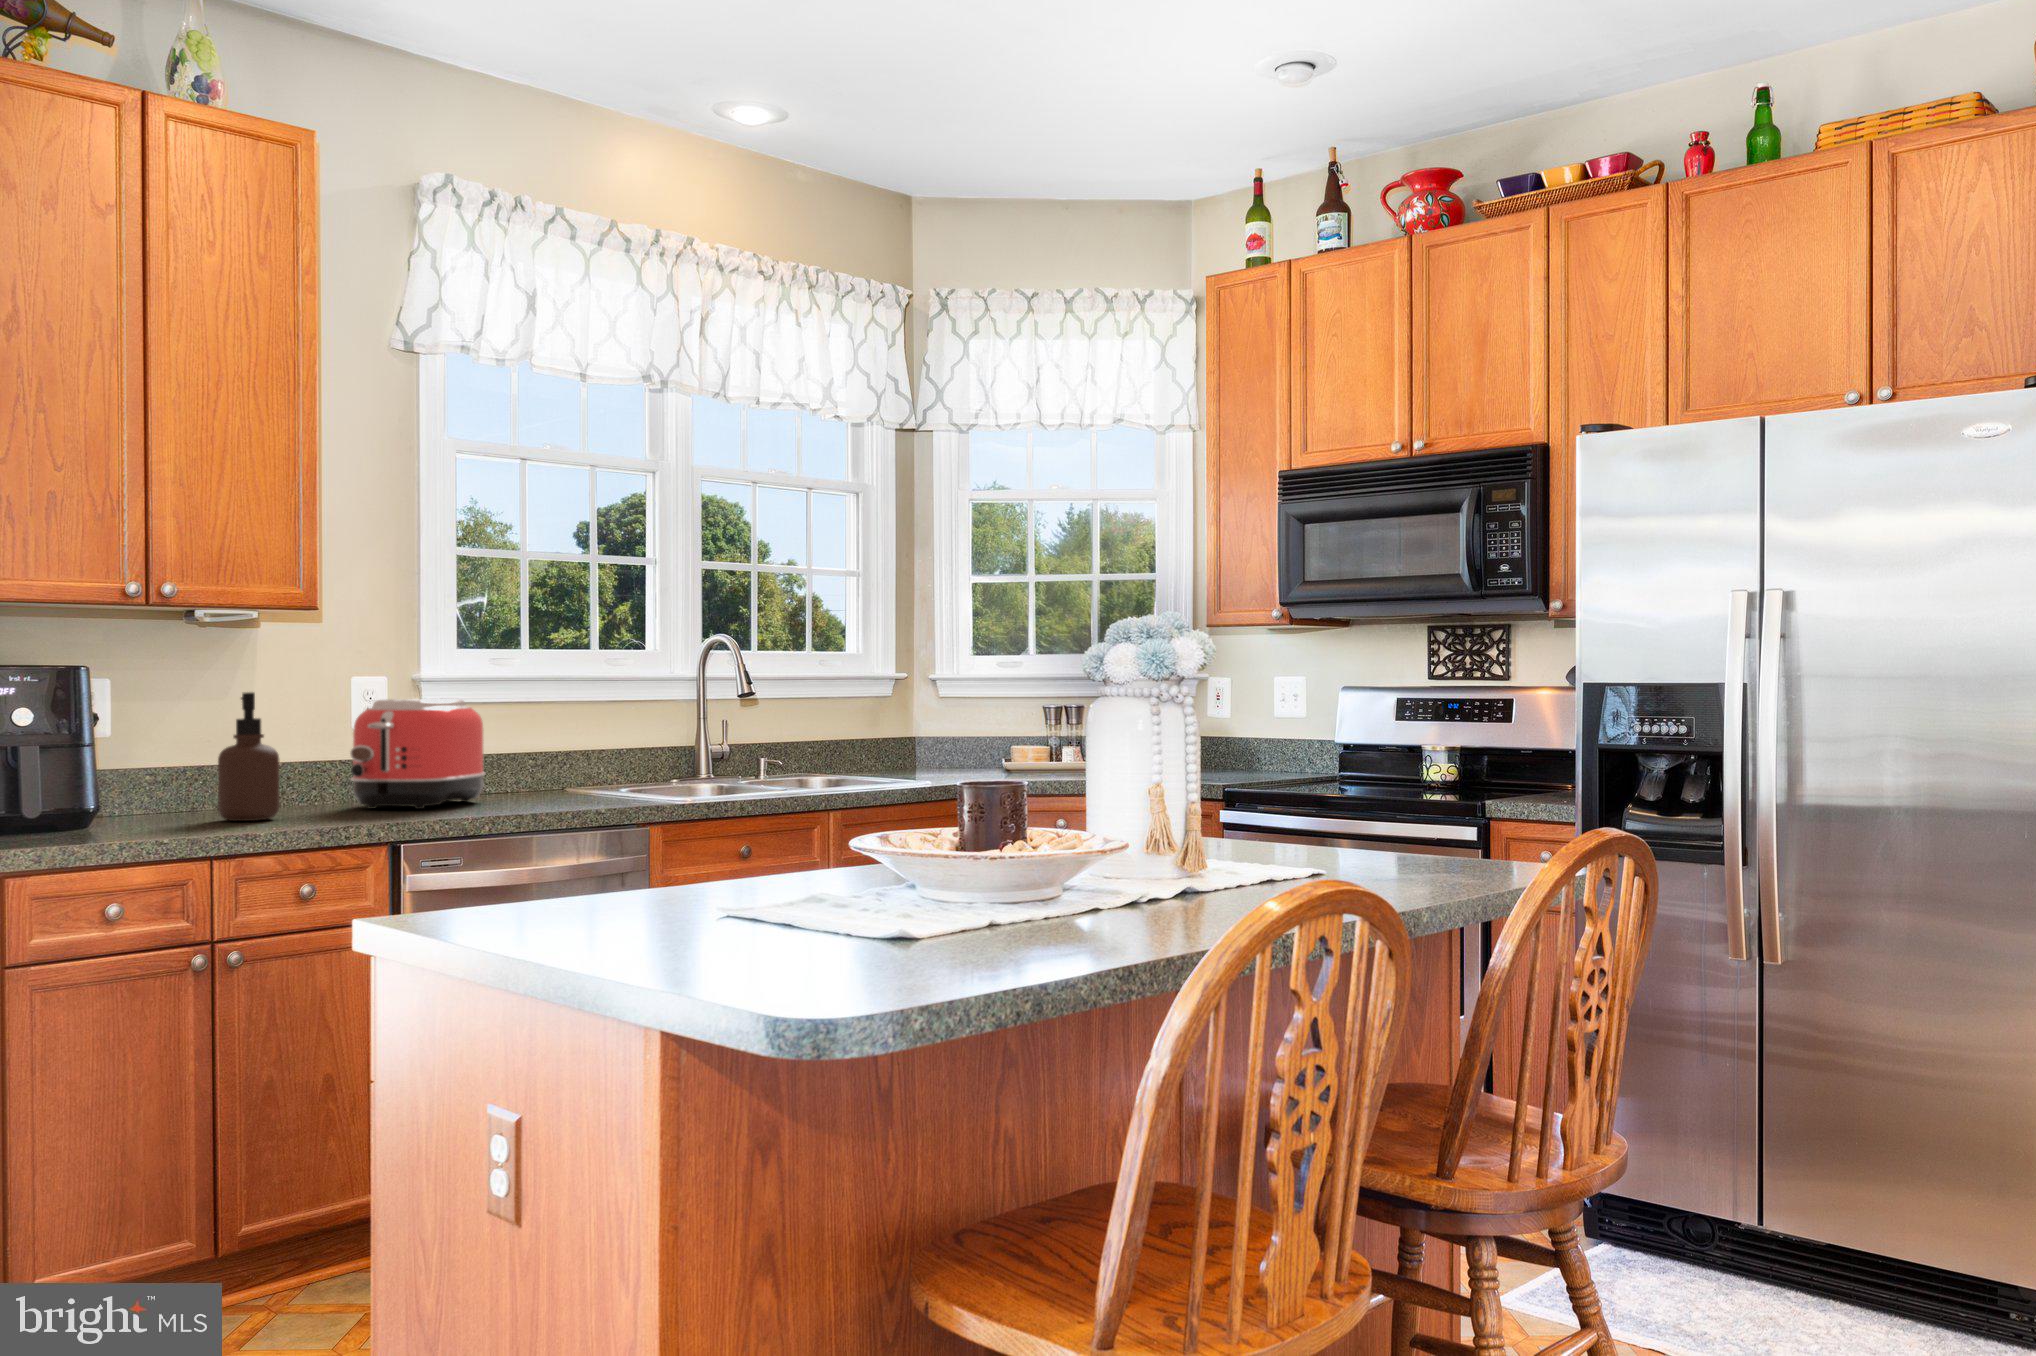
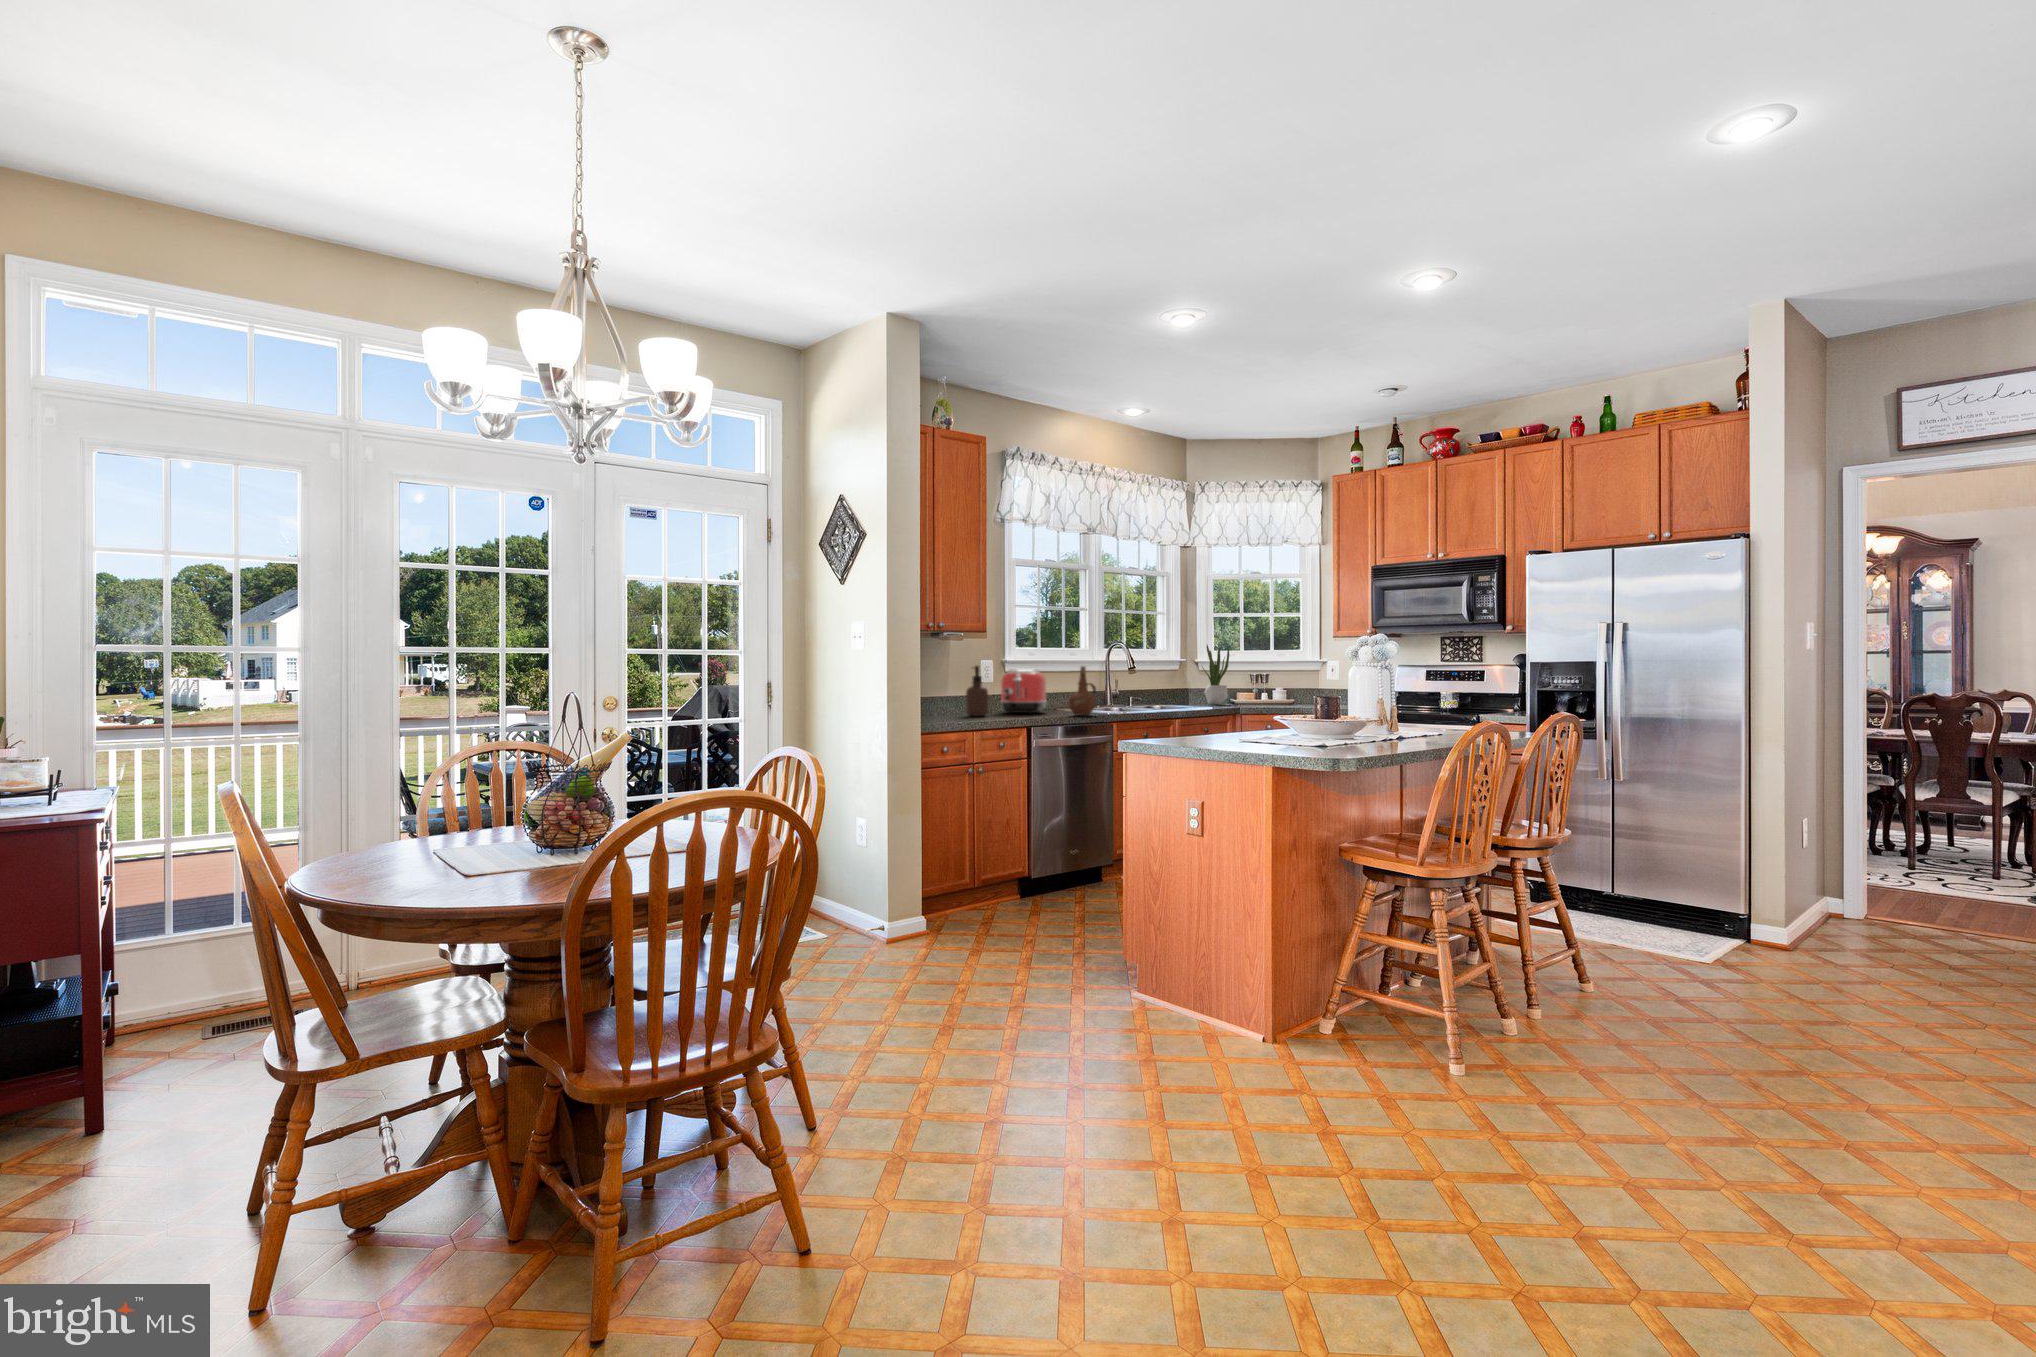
potted plant: none [938,637,999,770] -> present [1202,645,1229,705]
ceramic pitcher: none [504,693,577,813] -> present [1068,666,1096,715]

